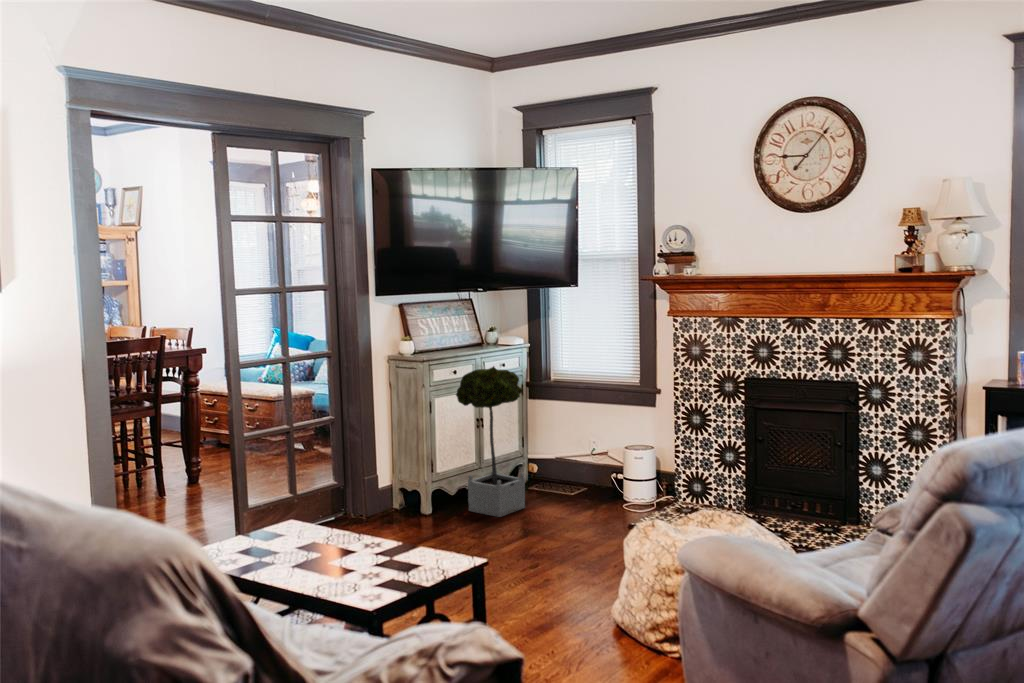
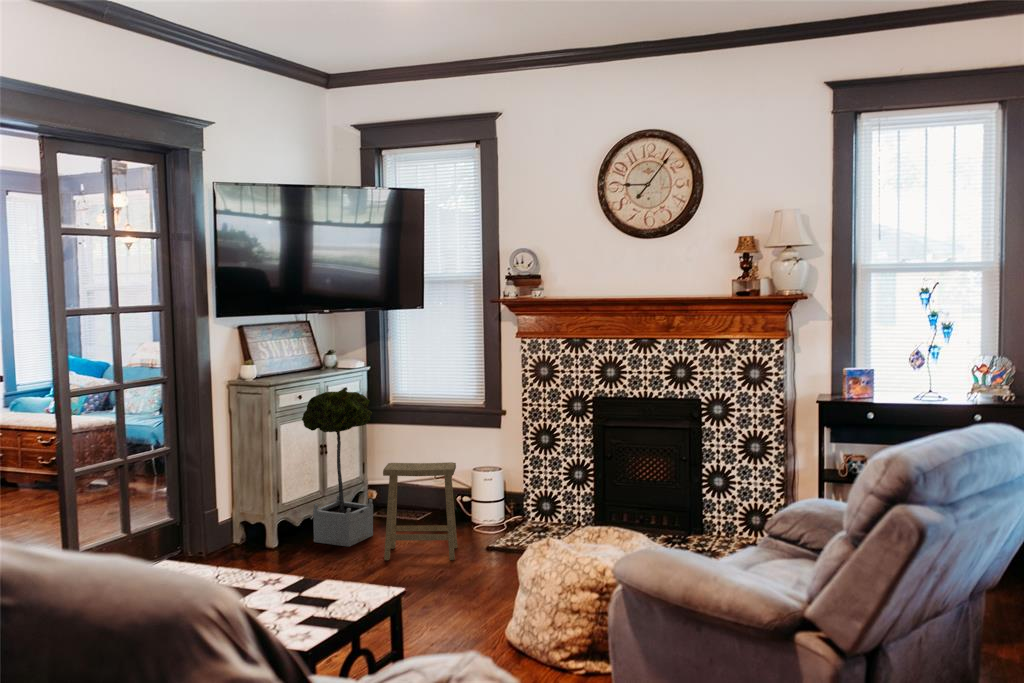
footstool: none [526,439,601,536] -> present [383,462,457,560]

